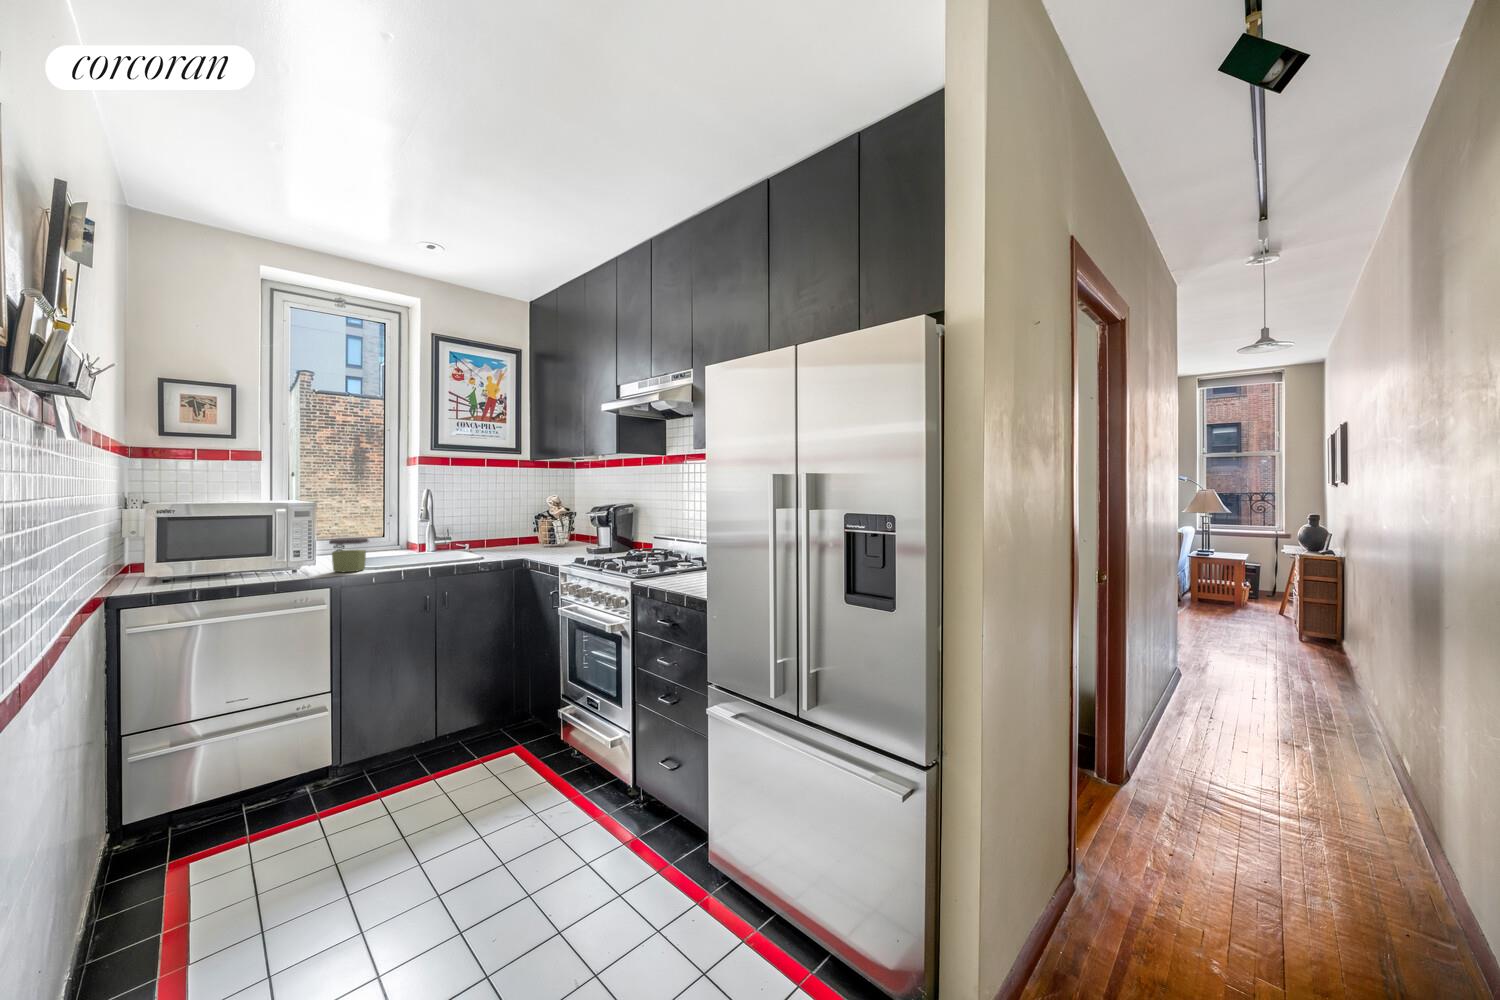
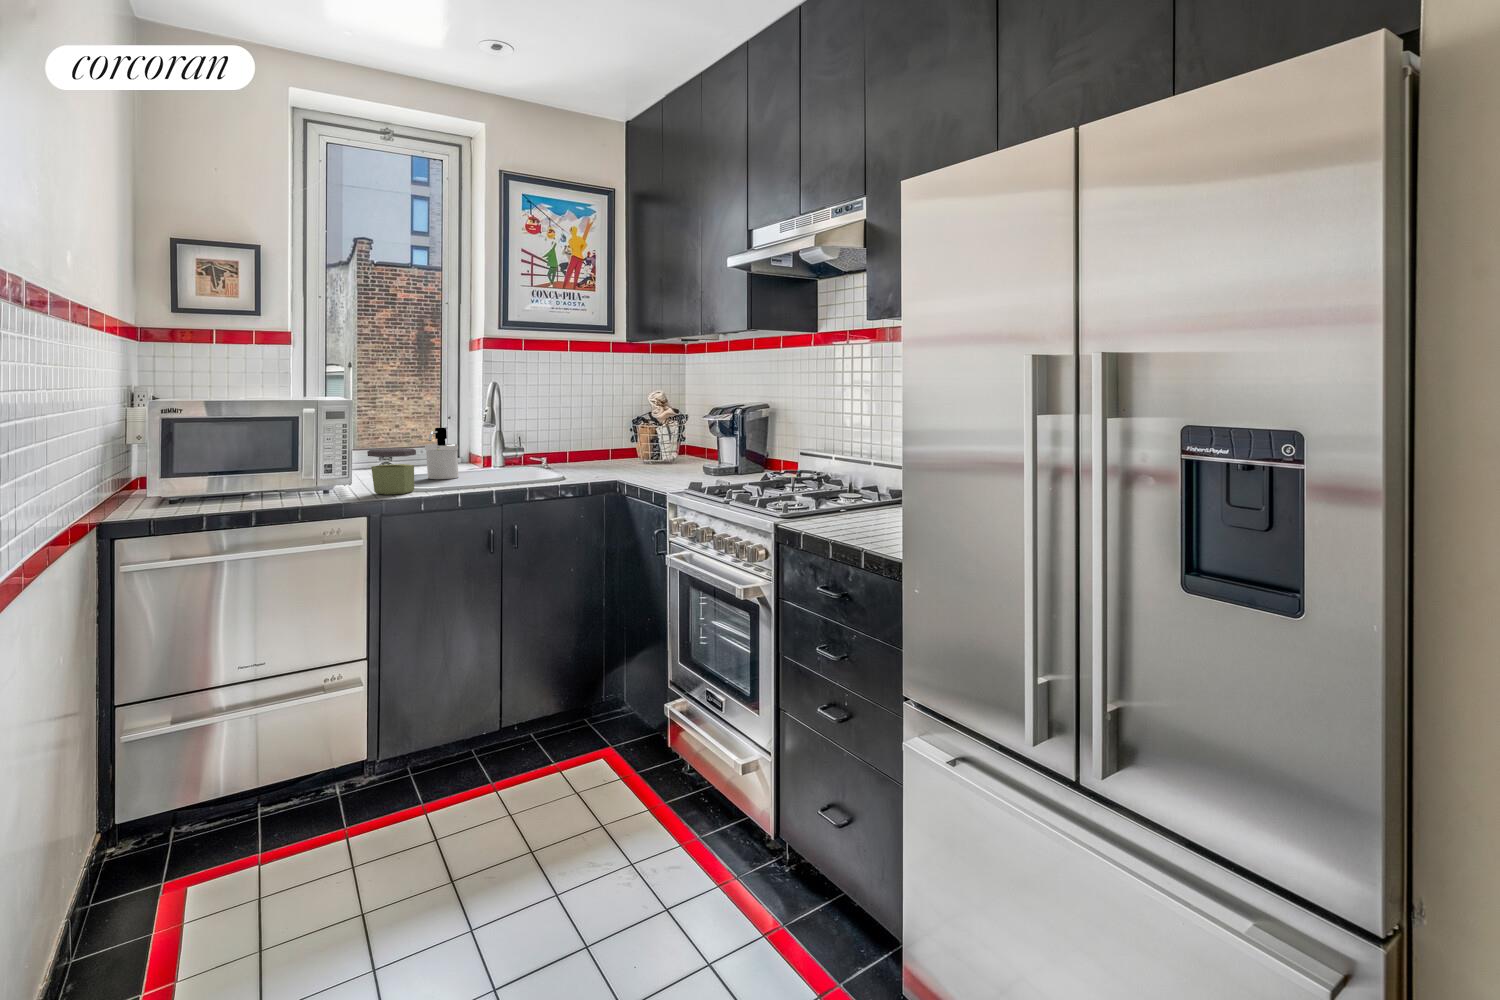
soap dispenser: none [371,522,398,561] -> present [425,428,458,479]

